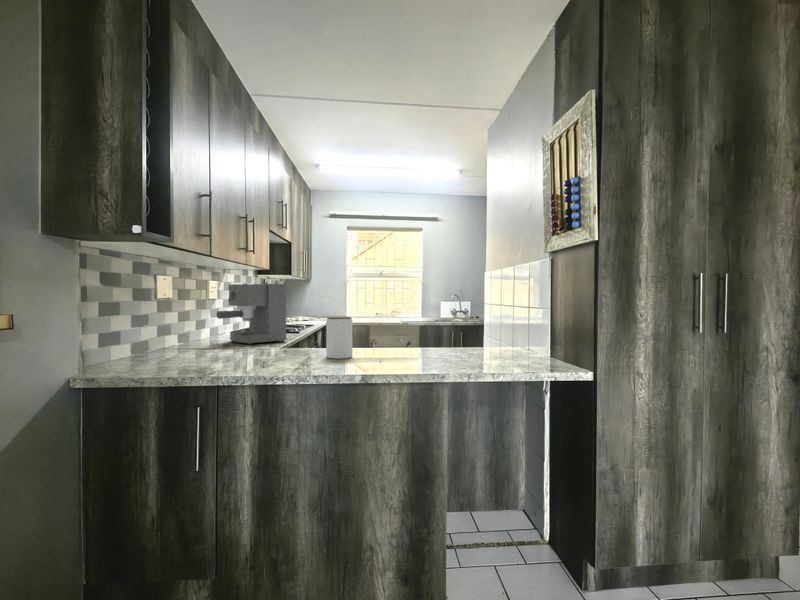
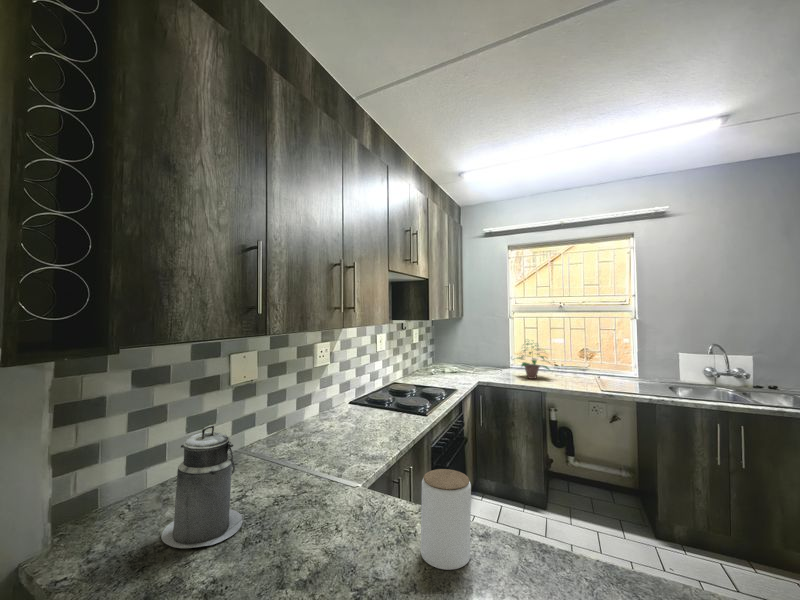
coffee maker: present [216,284,286,345] -> none [301,357,396,452]
potted plant: none [355,291,386,321] -> present [518,343,549,379]
canister: none [160,298,212,365] -> present [161,425,242,548]

